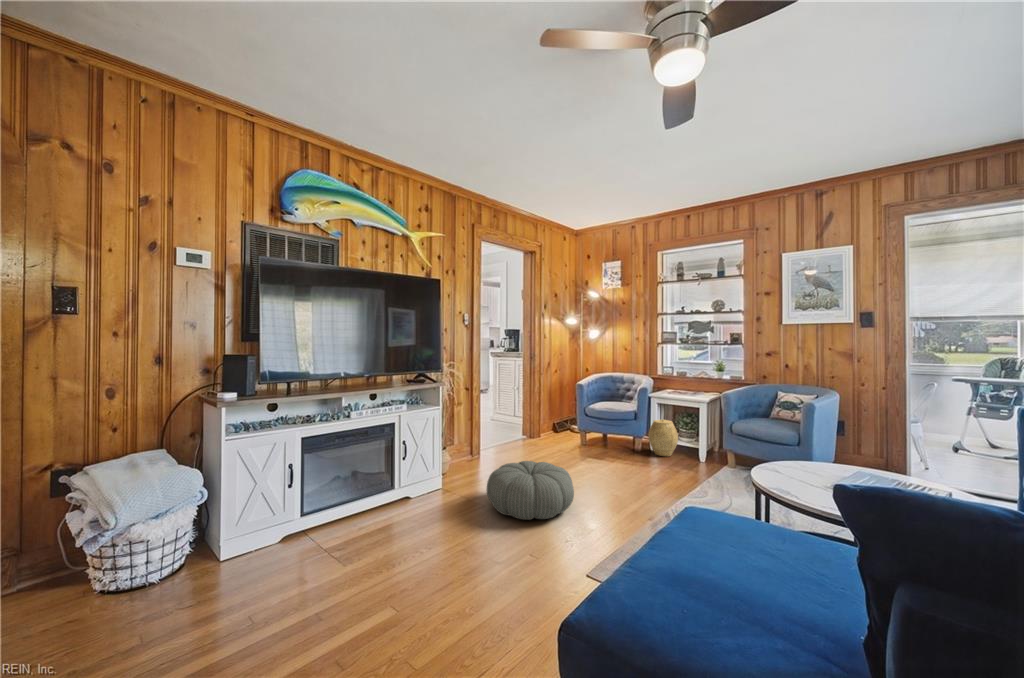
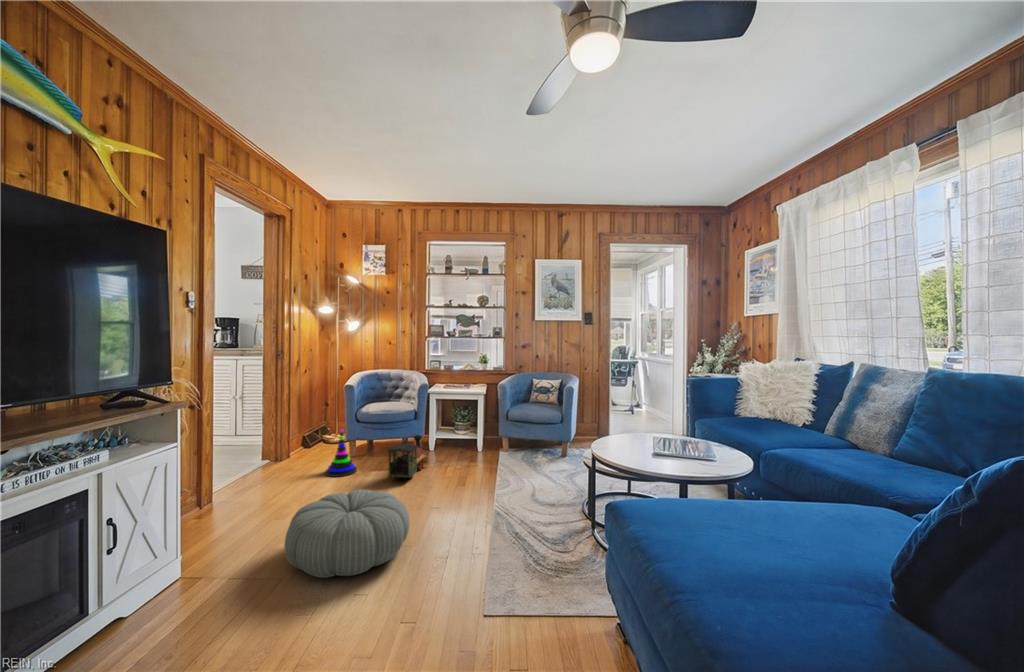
stacking toy: none [555,418,578,456] -> present [326,429,357,477]
woven basket: present [648,420,678,456] -> none [429,415,458,453]
toy train: none [593,433,638,470] -> present [388,435,429,479]

